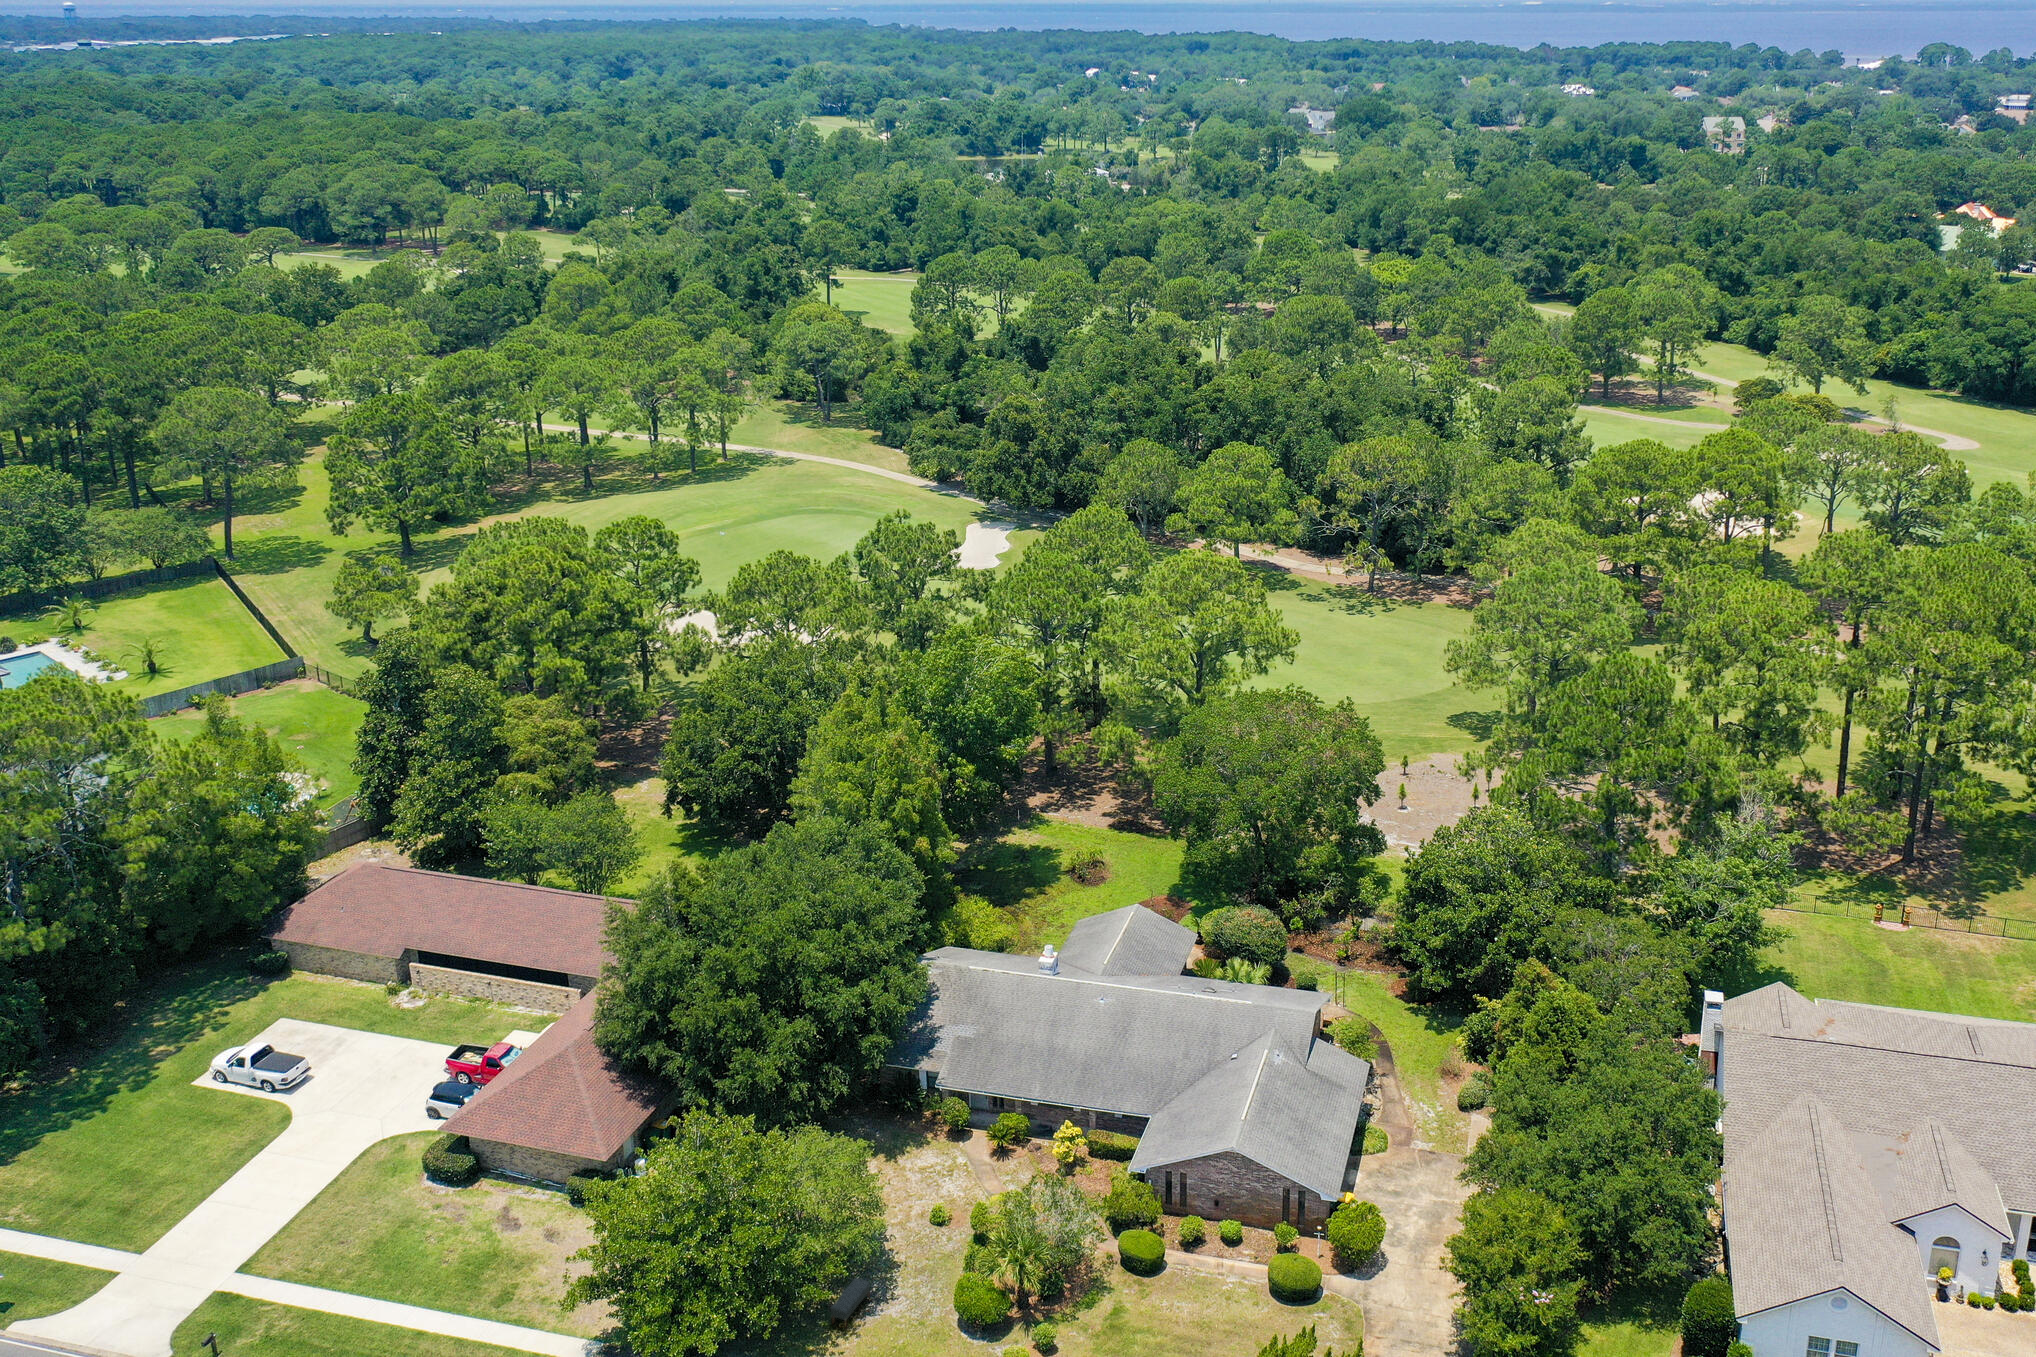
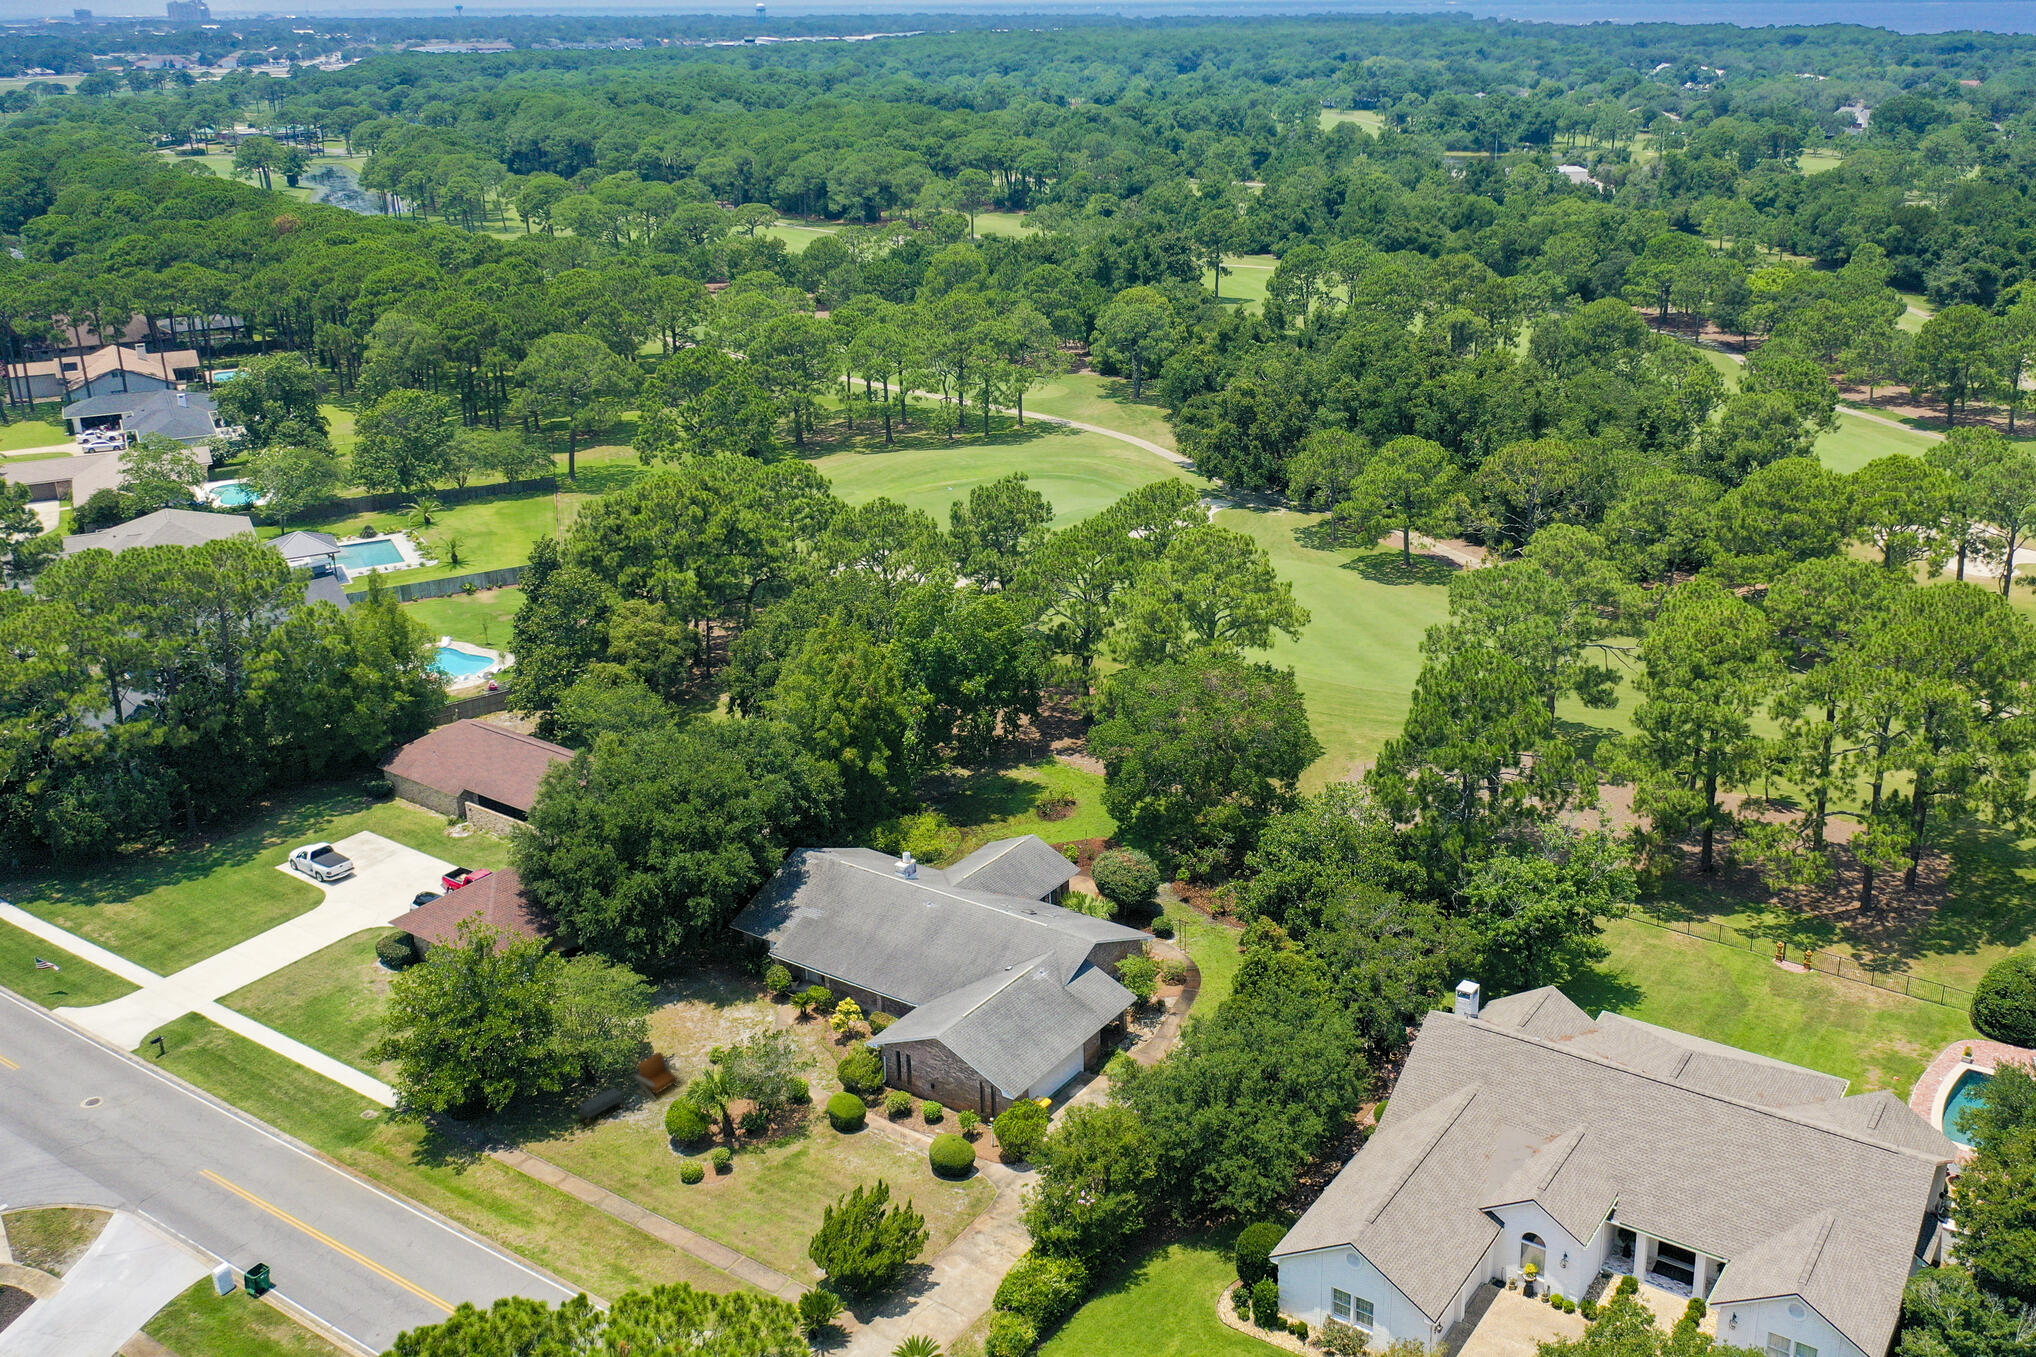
lounge chair: none [871,1225,919,1285] -> present [635,1052,681,1101]

